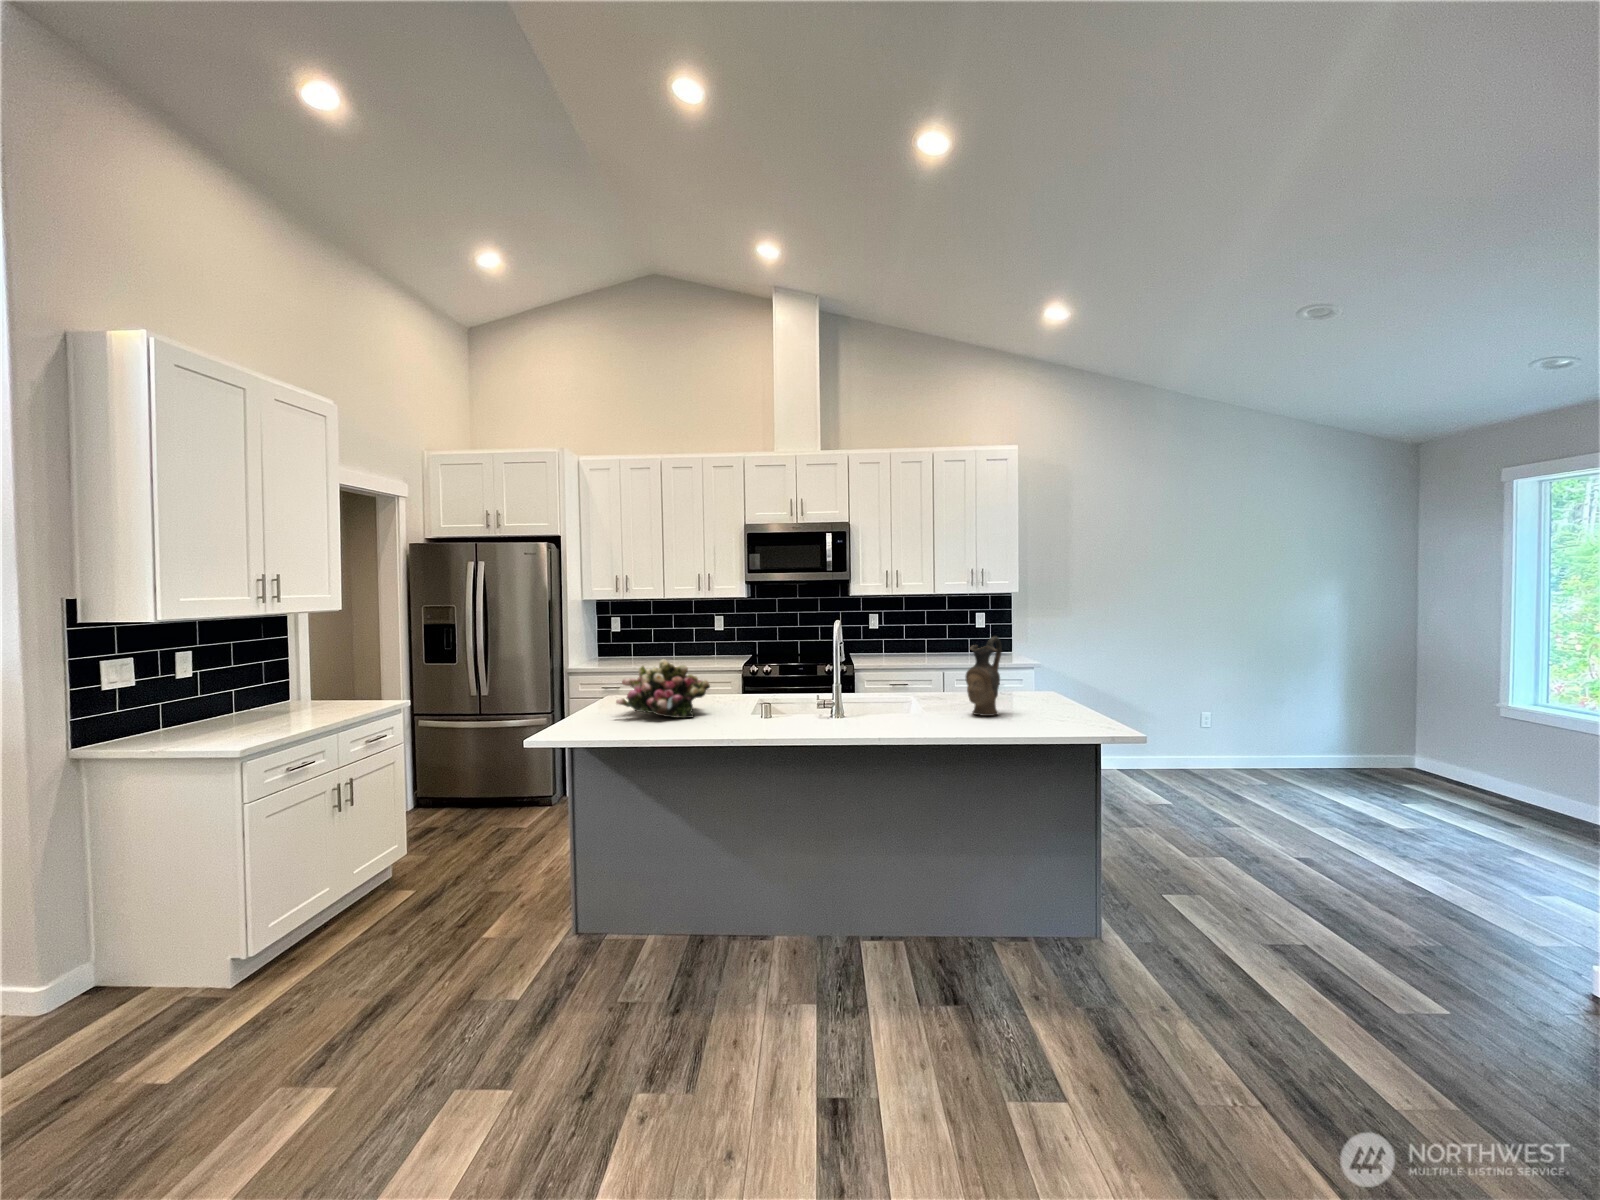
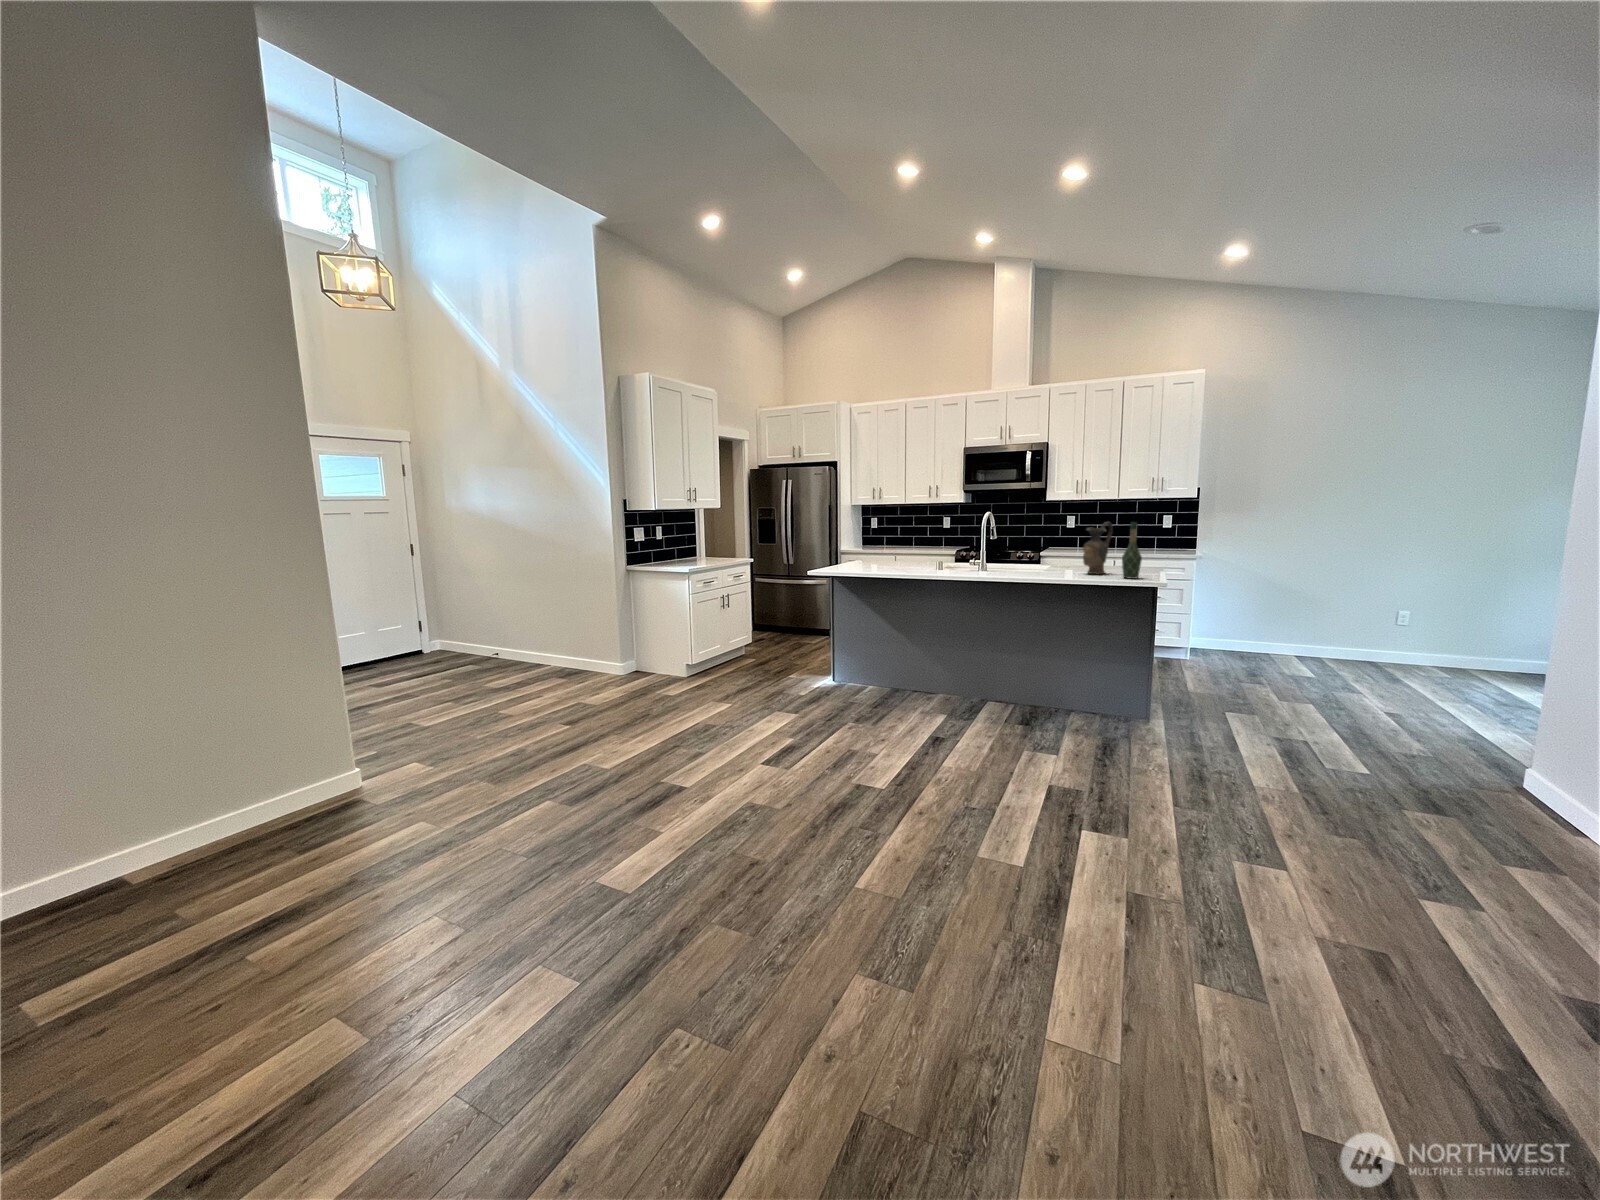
wine bottle: none [1031,640,1059,725] -> present [1122,522,1142,579]
flower arrangement: present [616,659,710,718] -> none [862,536,917,570]

